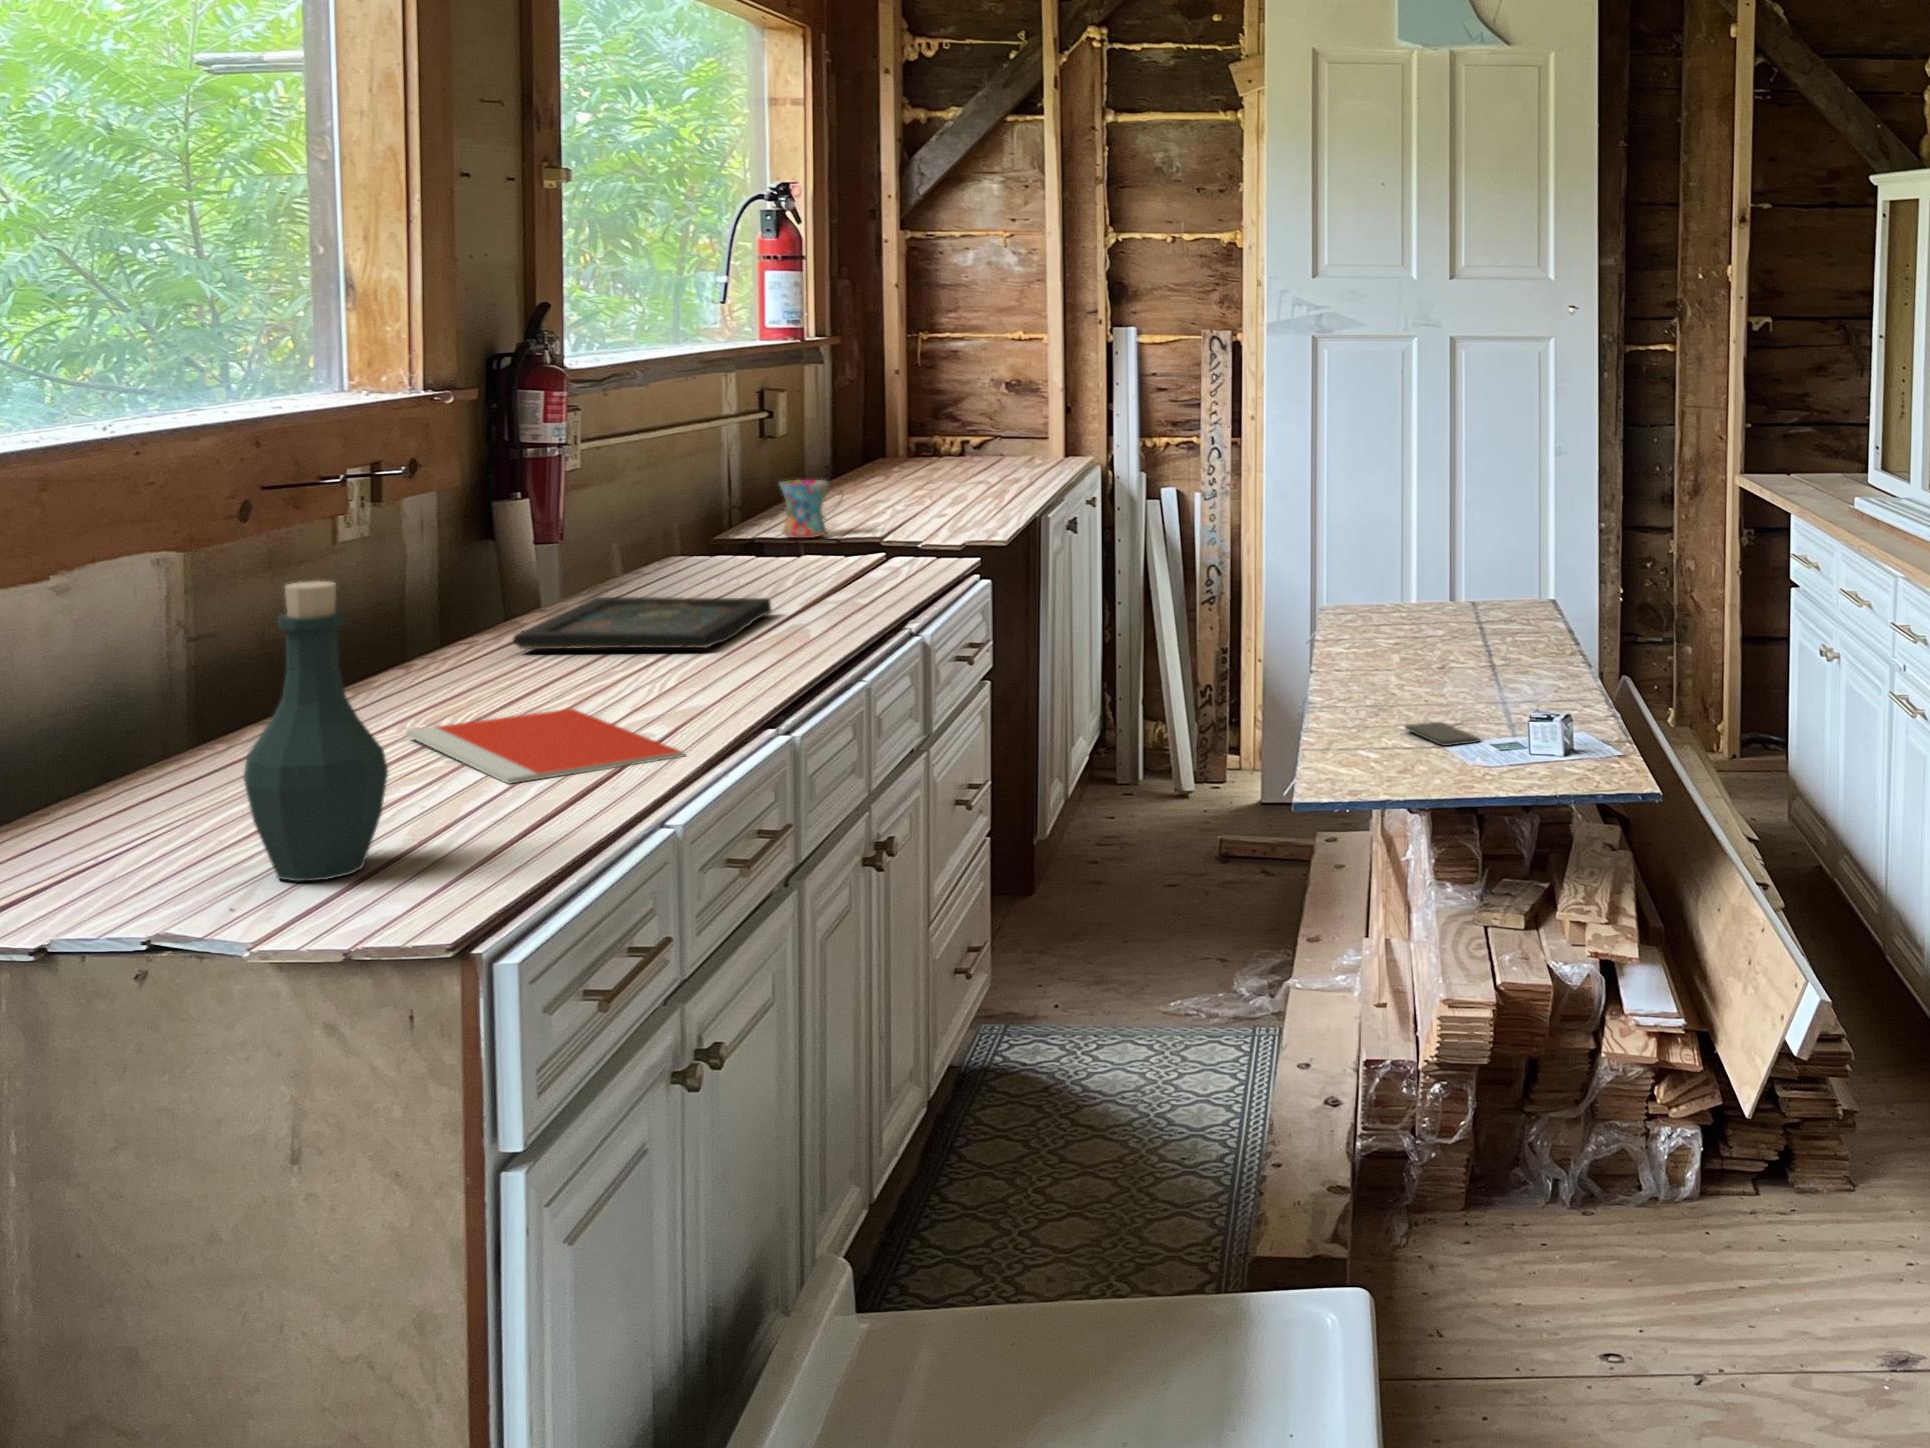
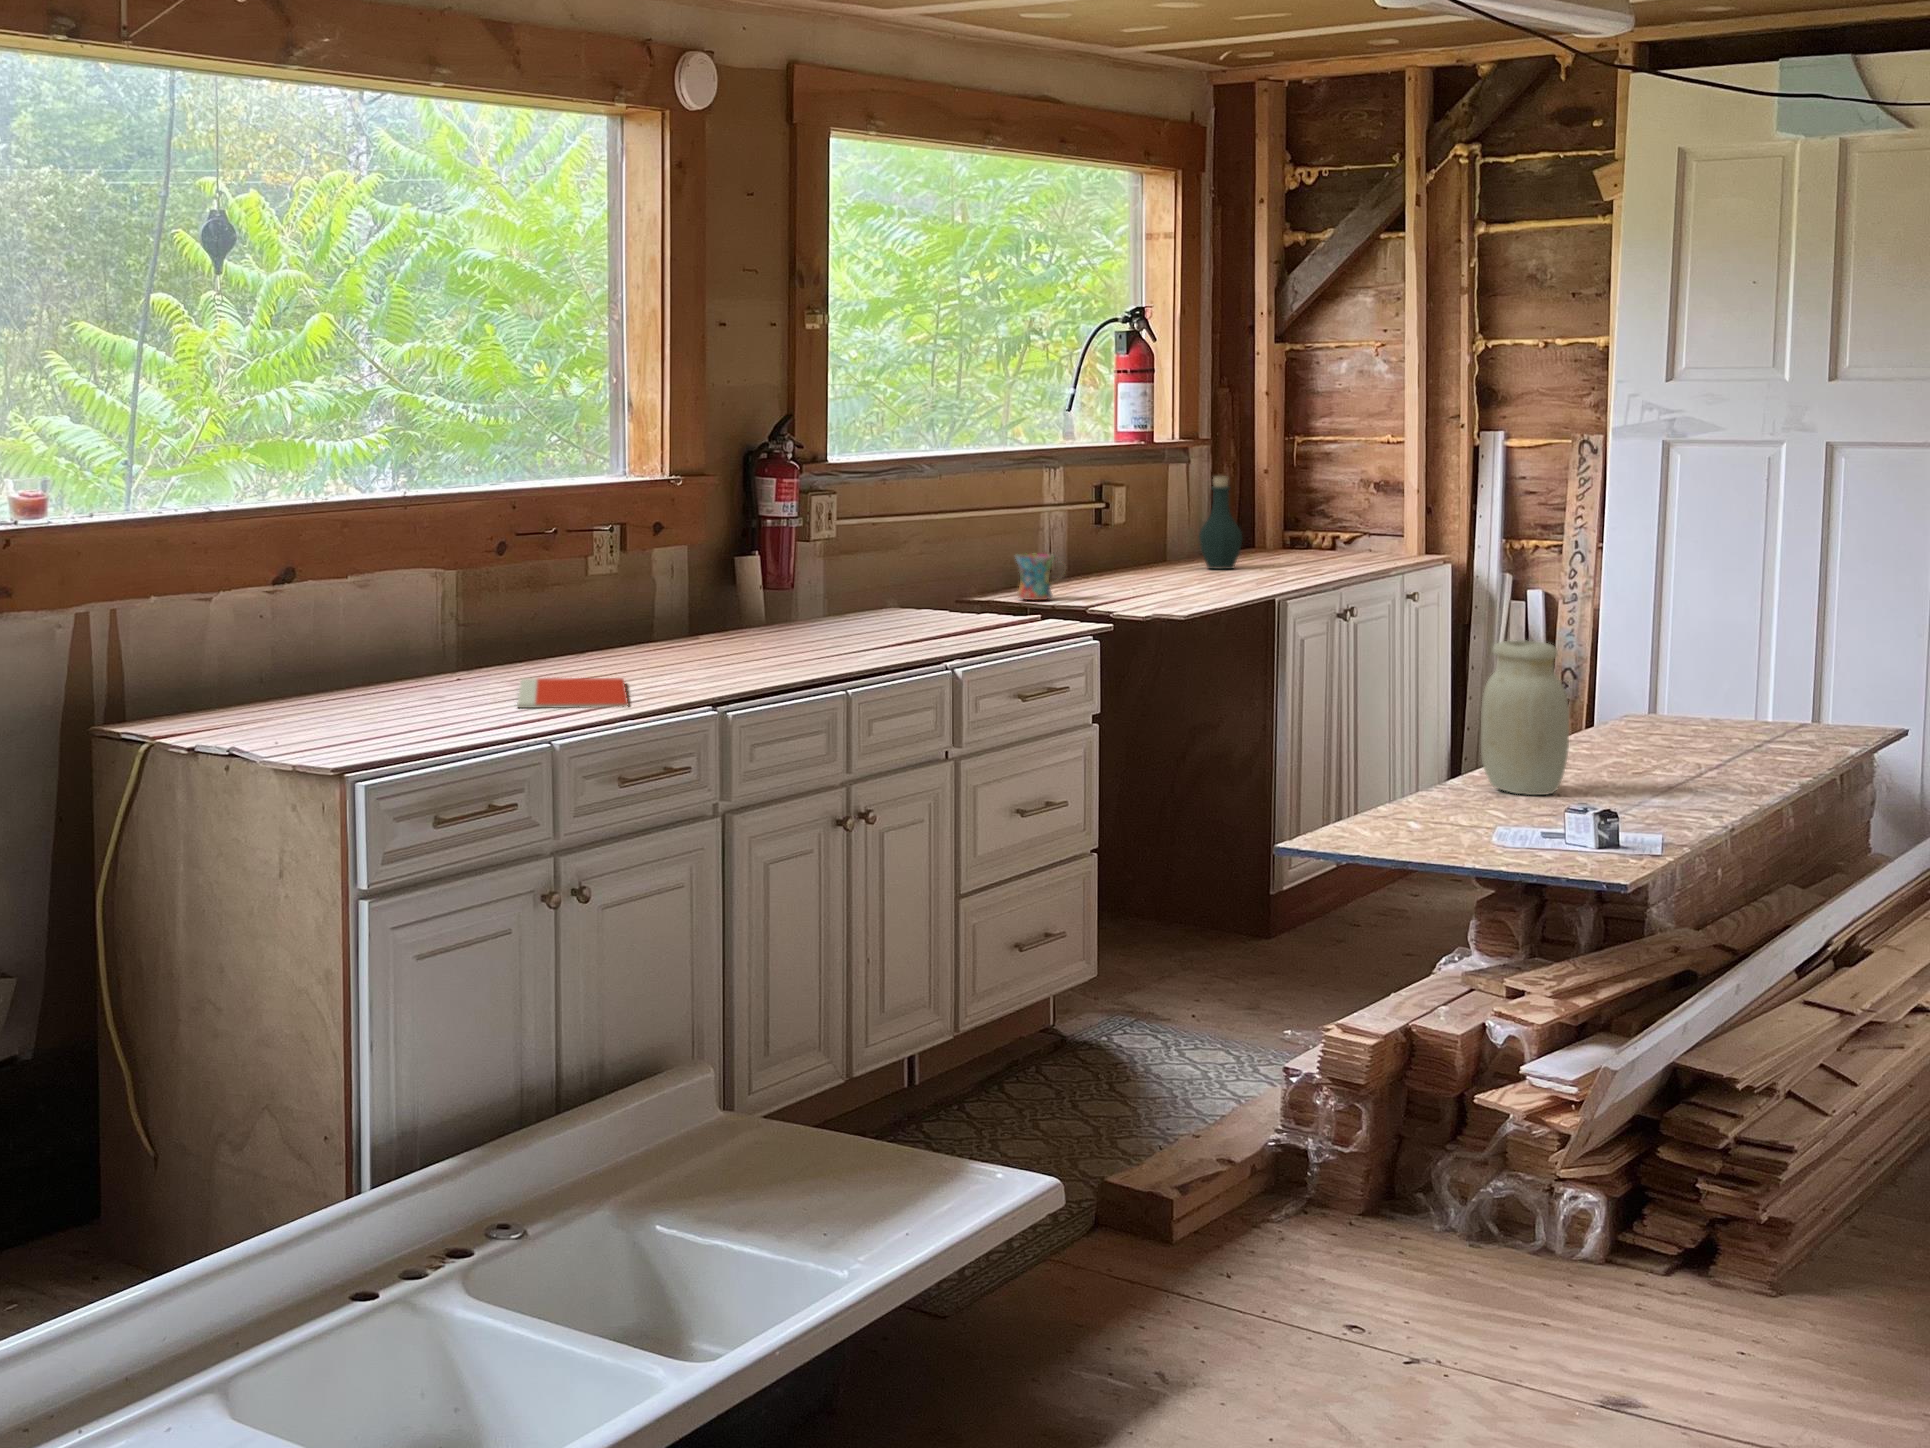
jar: none [1365,546,1448,708] -> present [1481,640,1569,795]
bottle: present [244,581,388,881] -> present [1199,476,1242,569]
tray: present [513,597,771,649] -> none [672,622,872,657]
smartphone: present [1405,722,1480,746] -> none [1467,802,1521,824]

